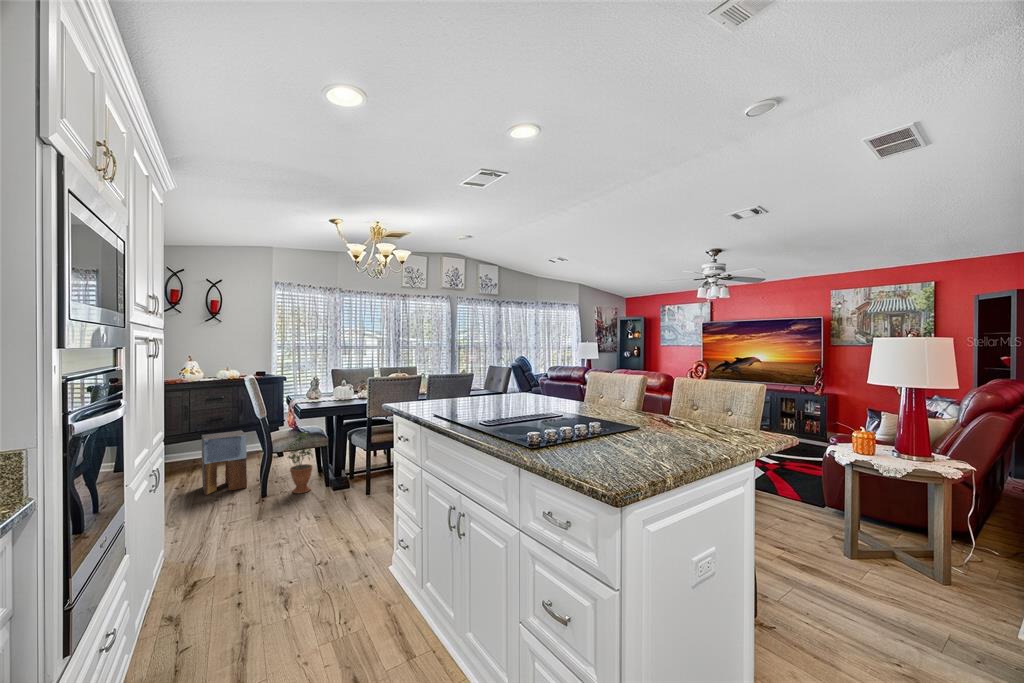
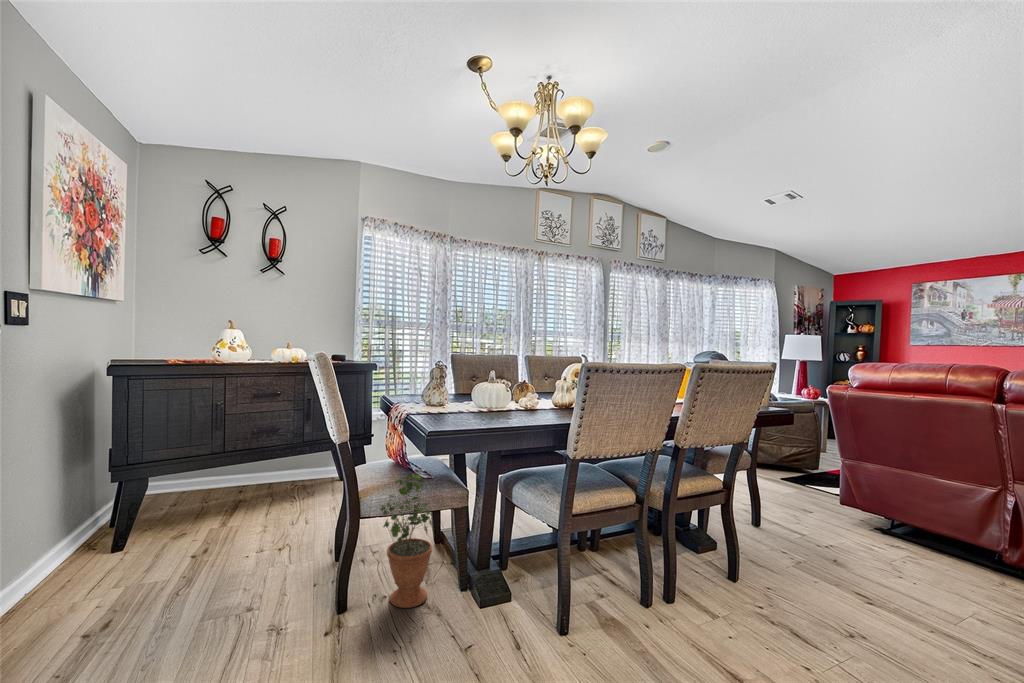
stool: present [202,431,247,495] -> none [221,456,305,591]

